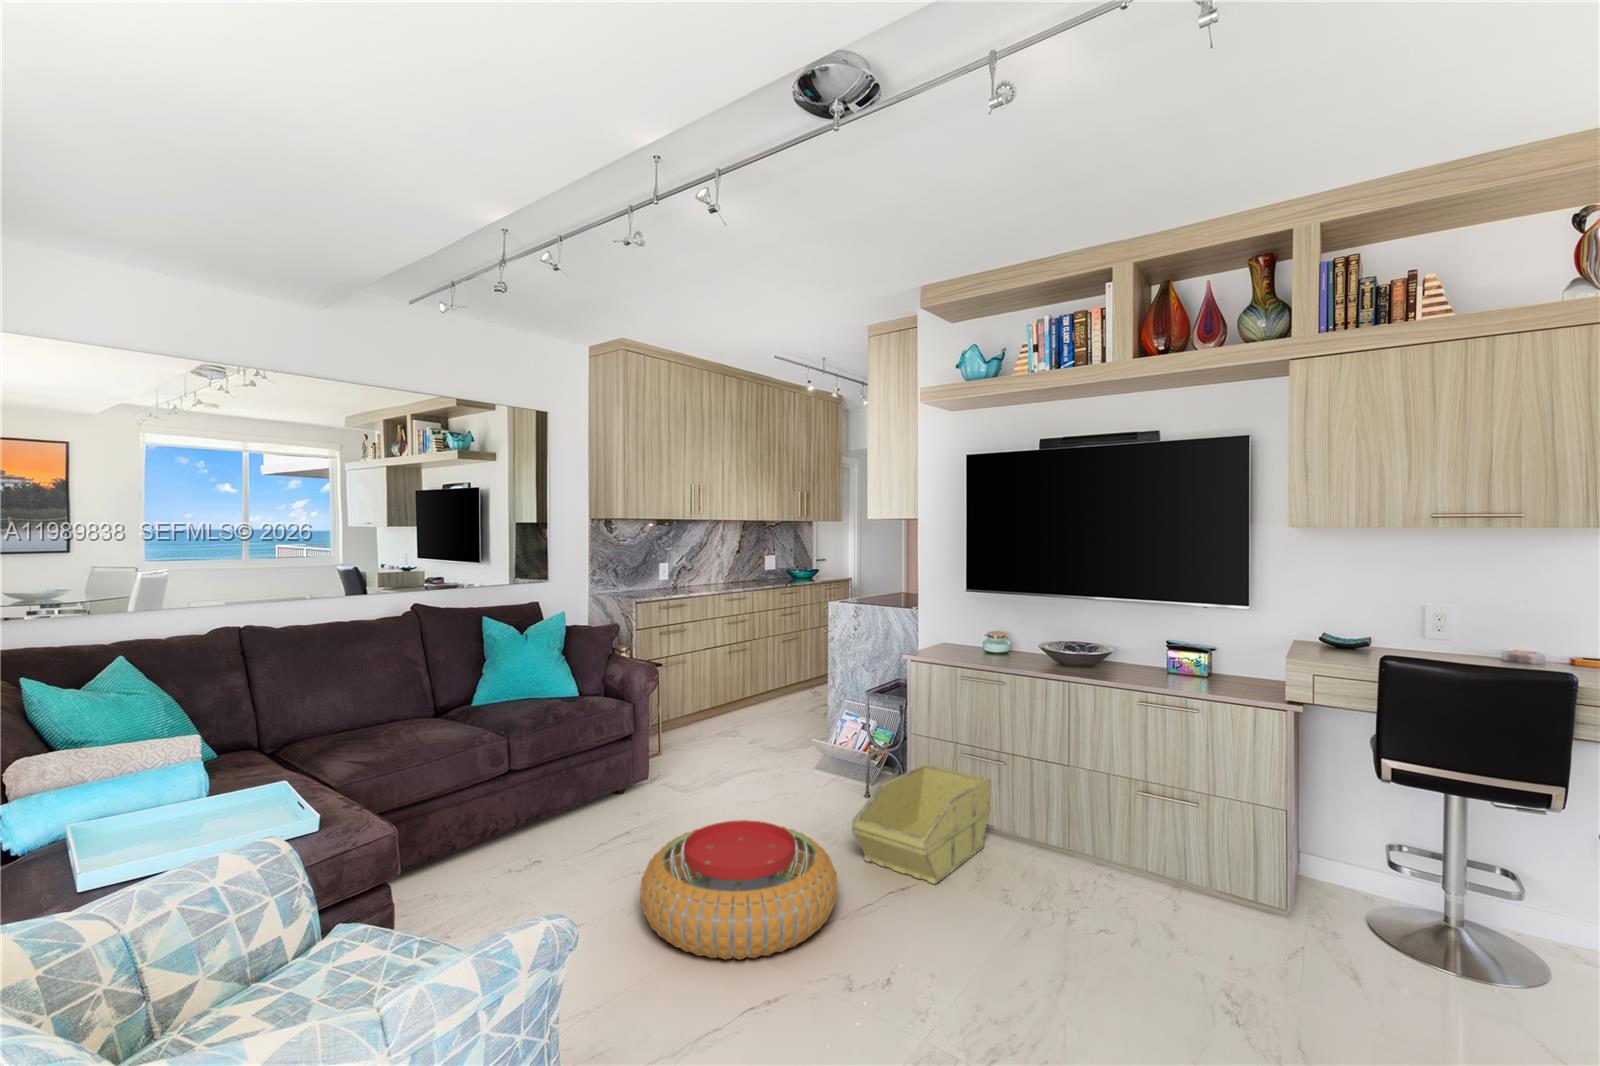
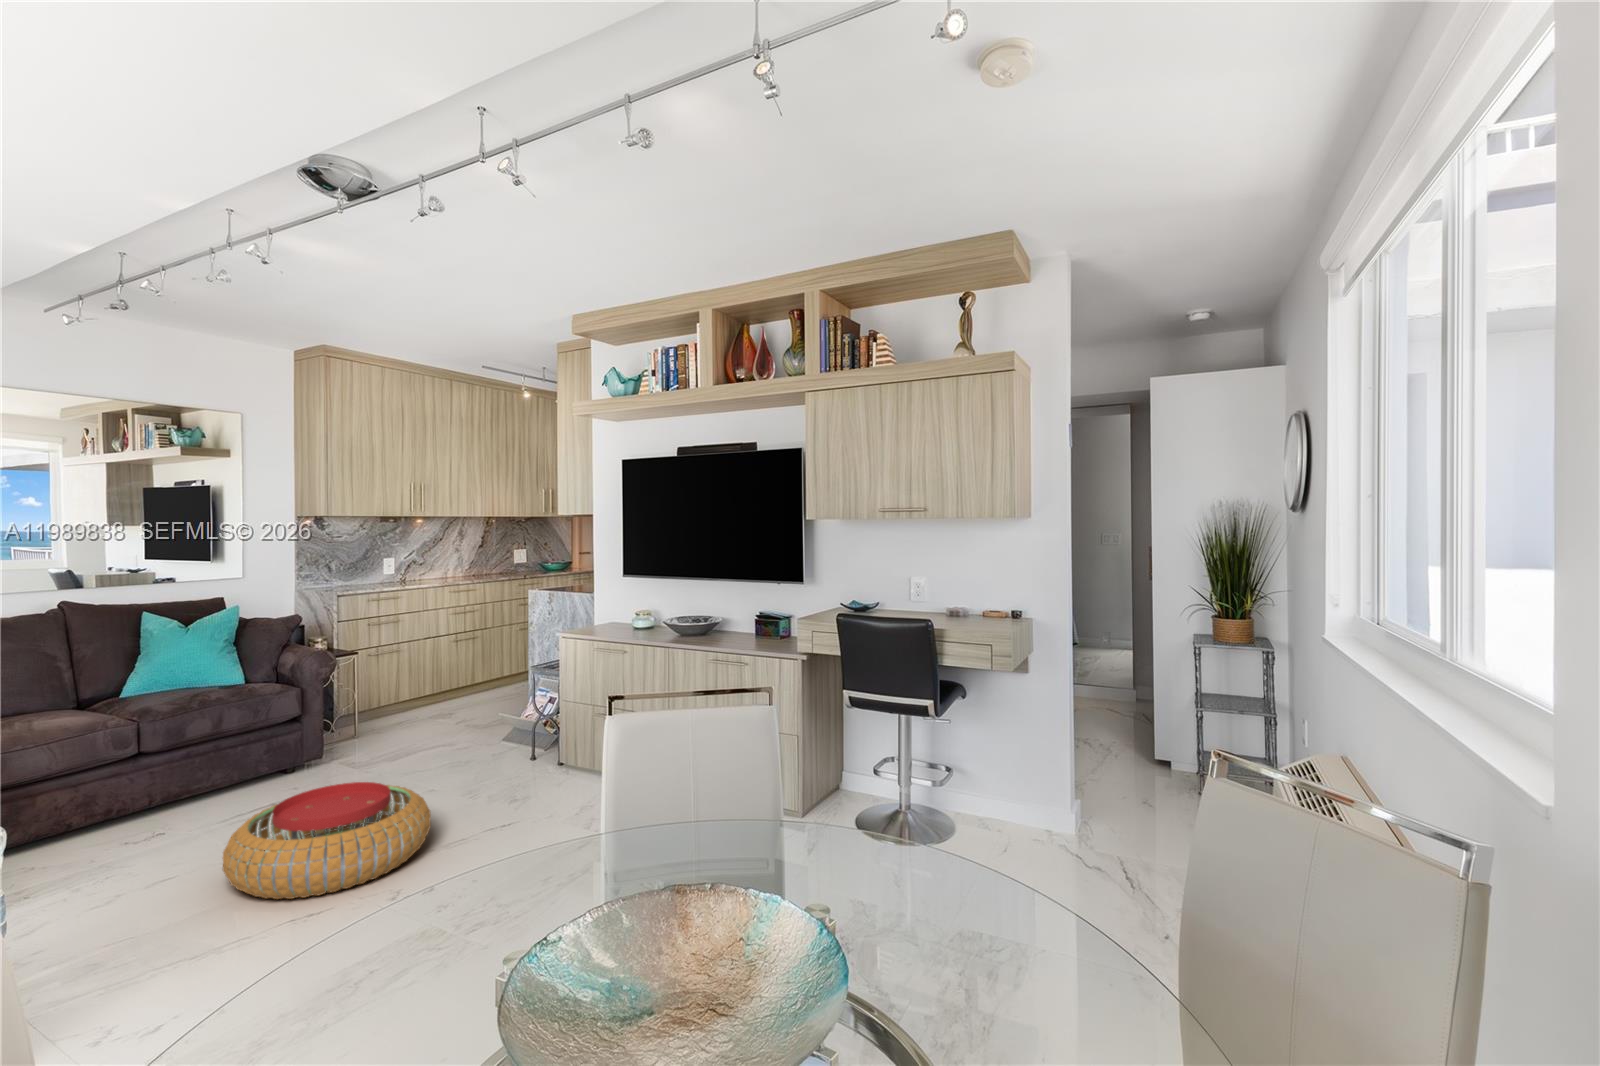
storage bin: present [852,764,991,884] -> none [469,727,612,824]

